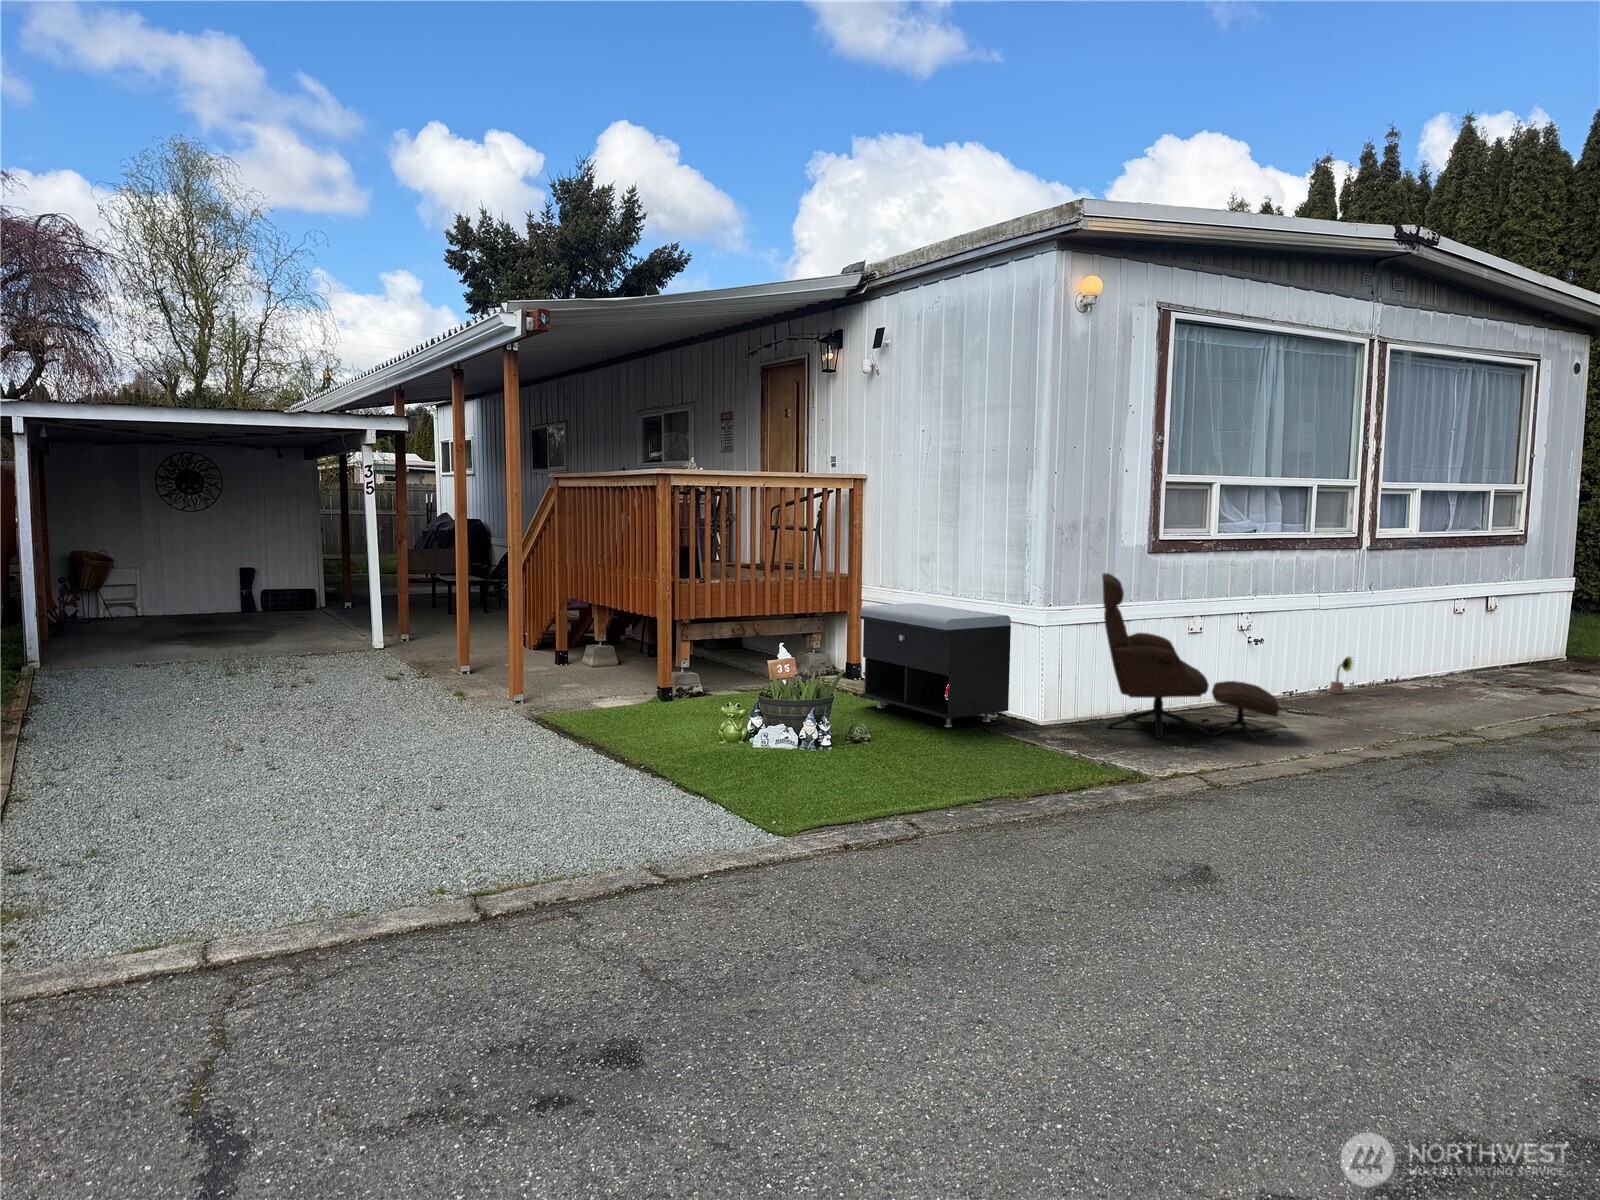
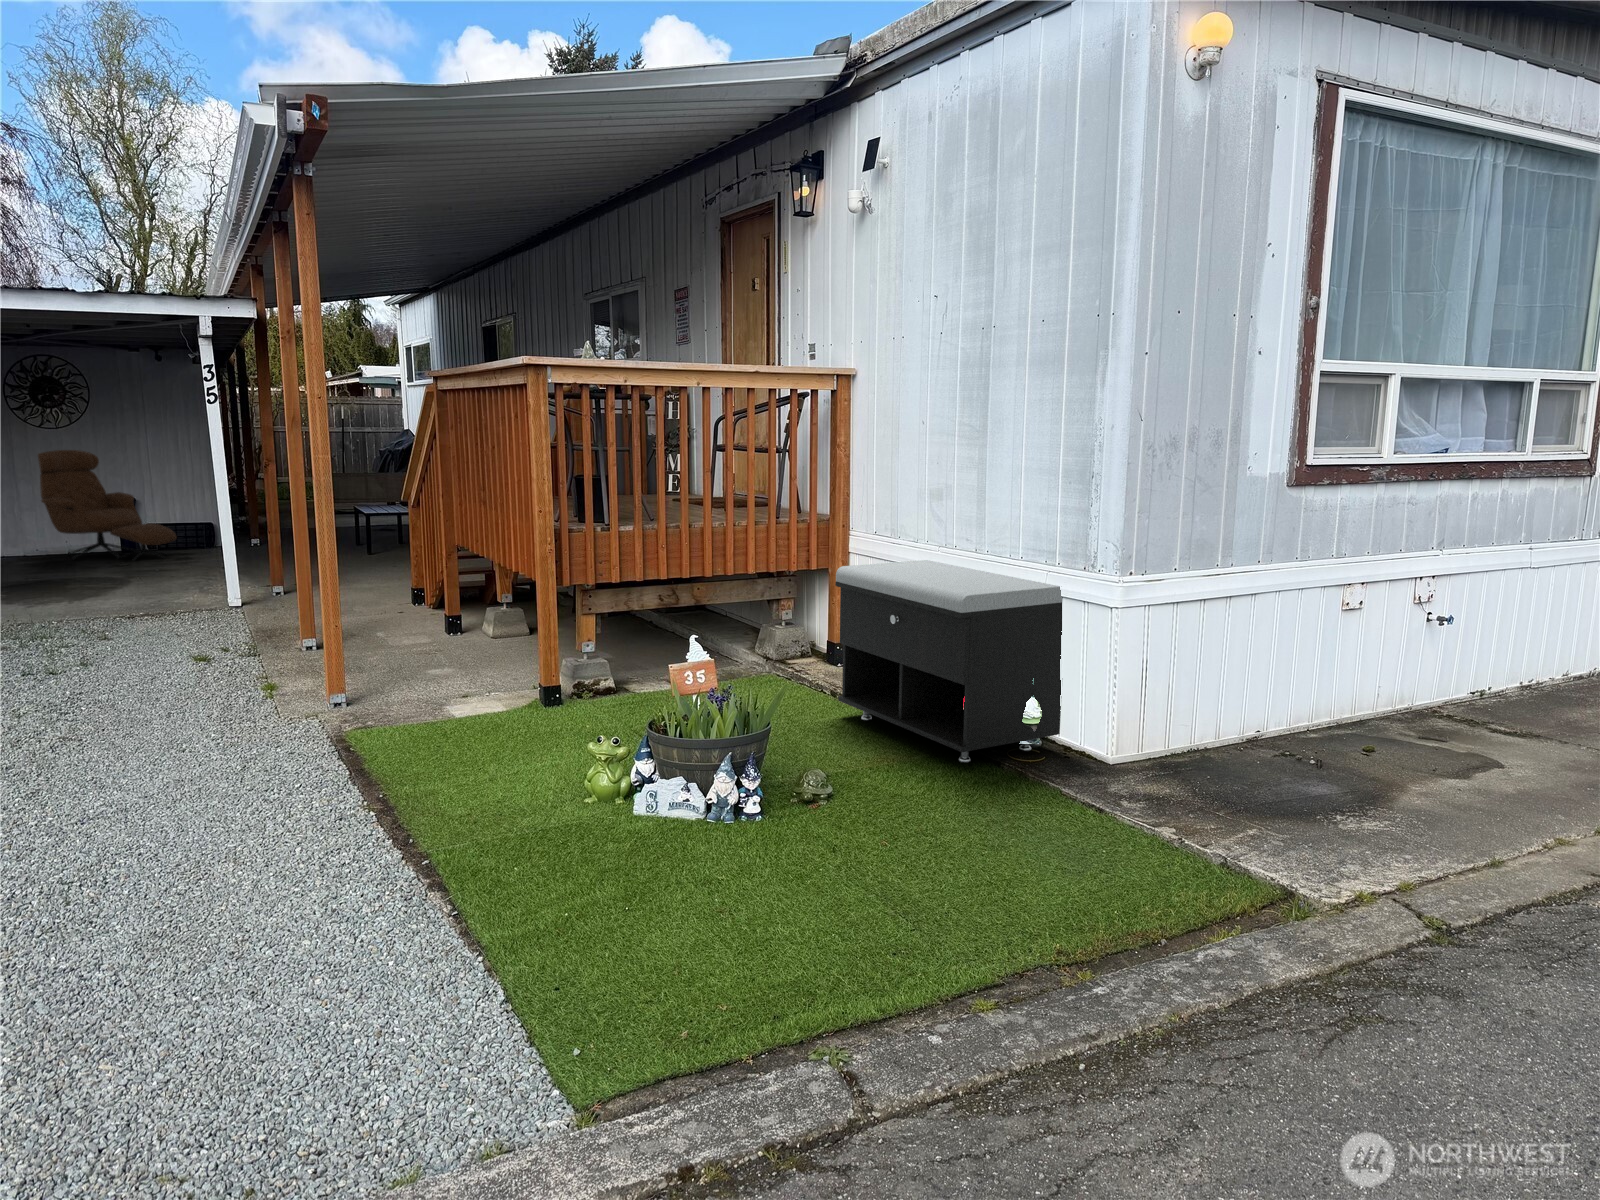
lounge chair: present [1102,573,1279,741] -> present [38,450,177,561]
decorative plant: present [1330,657,1353,694] -> none [1539,636,1581,693]

